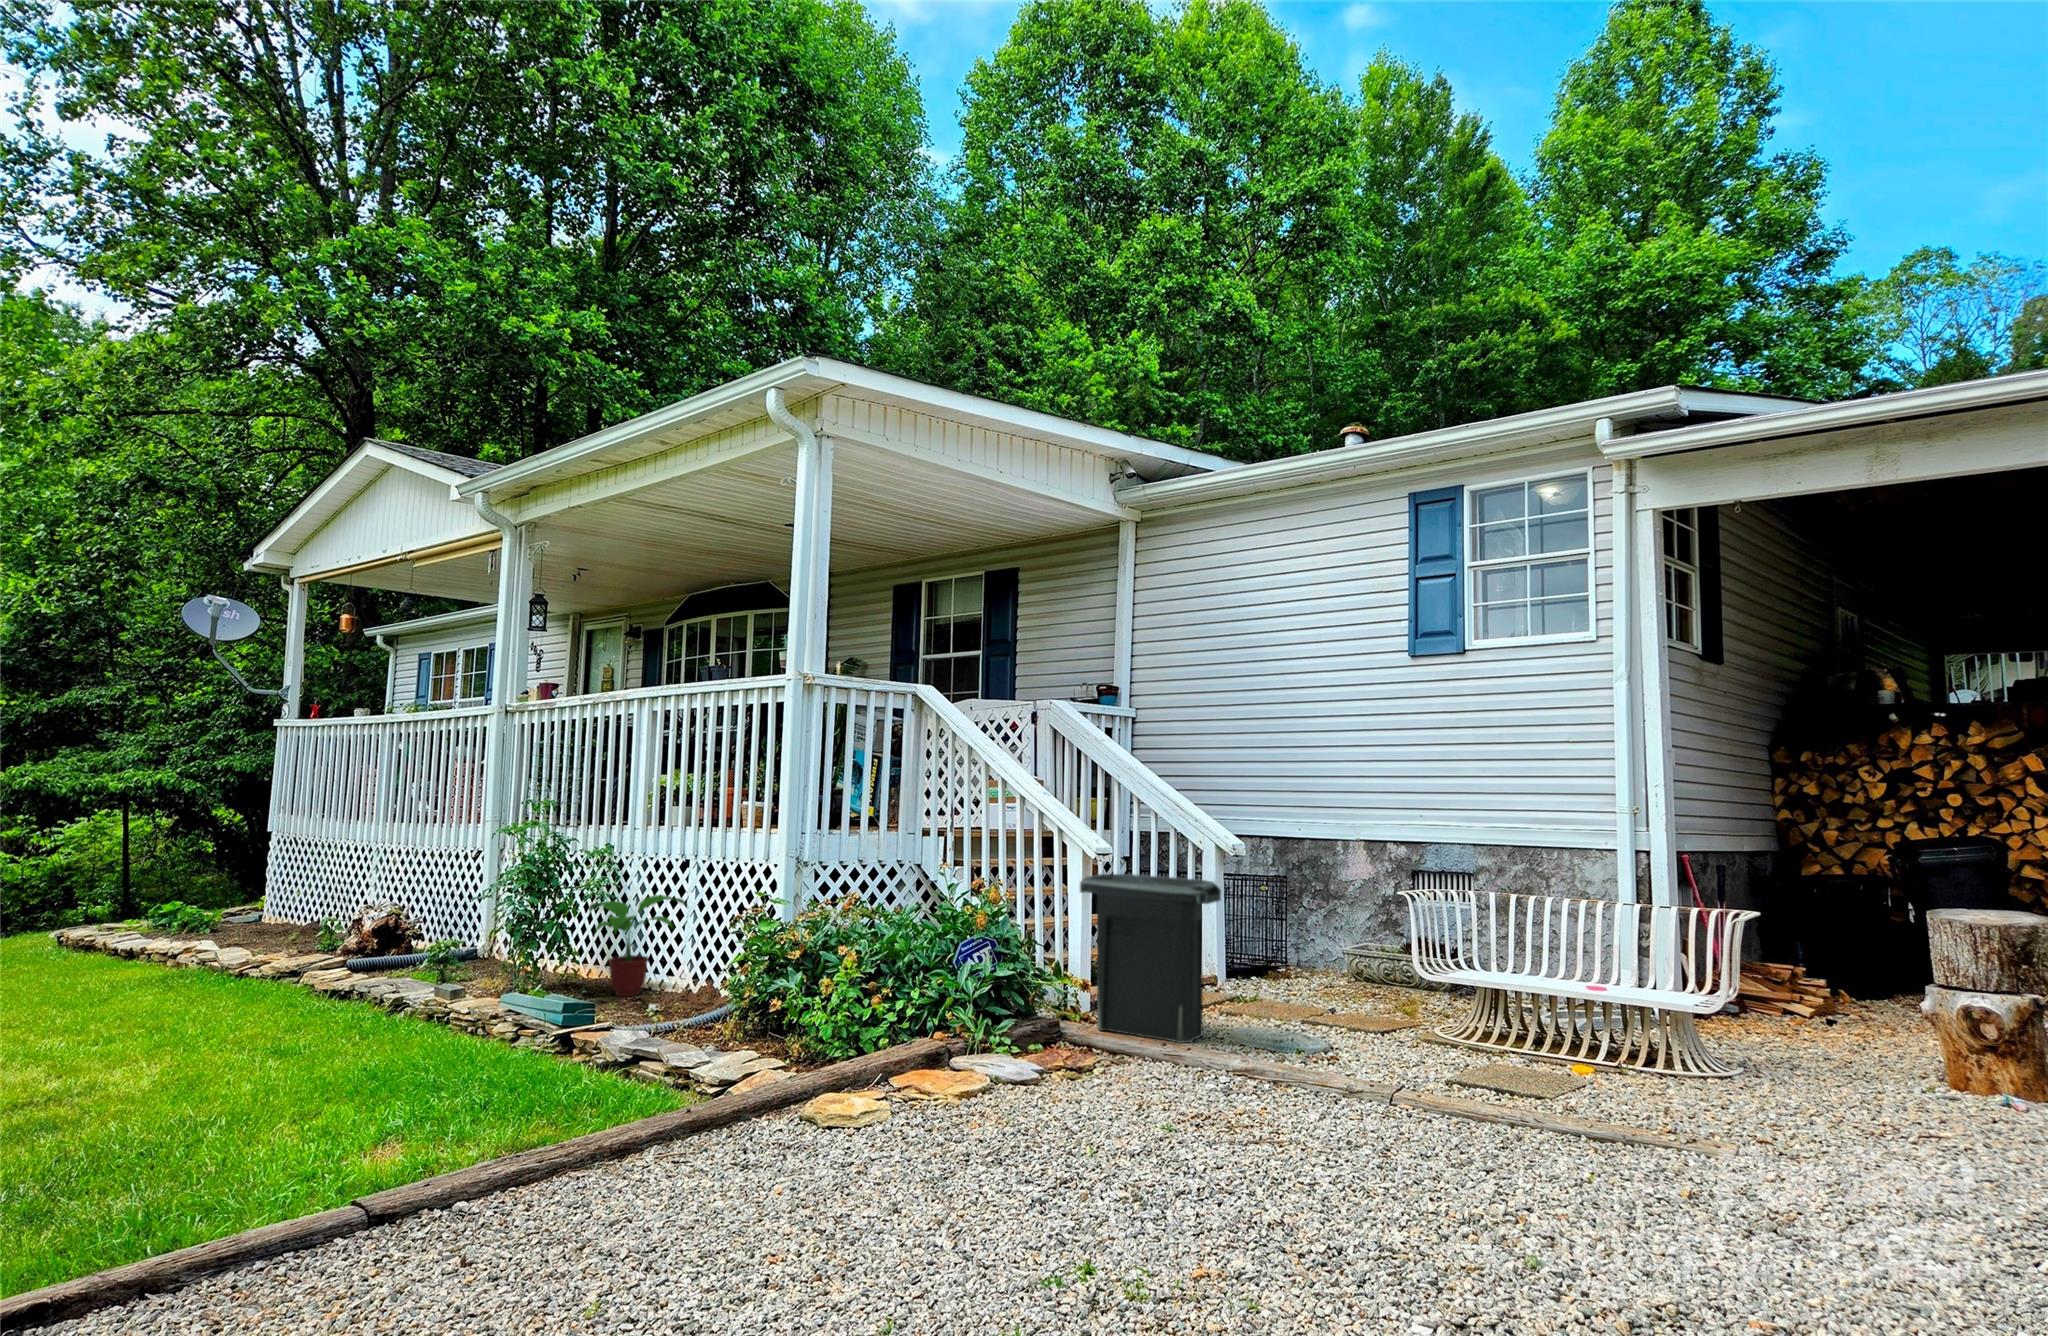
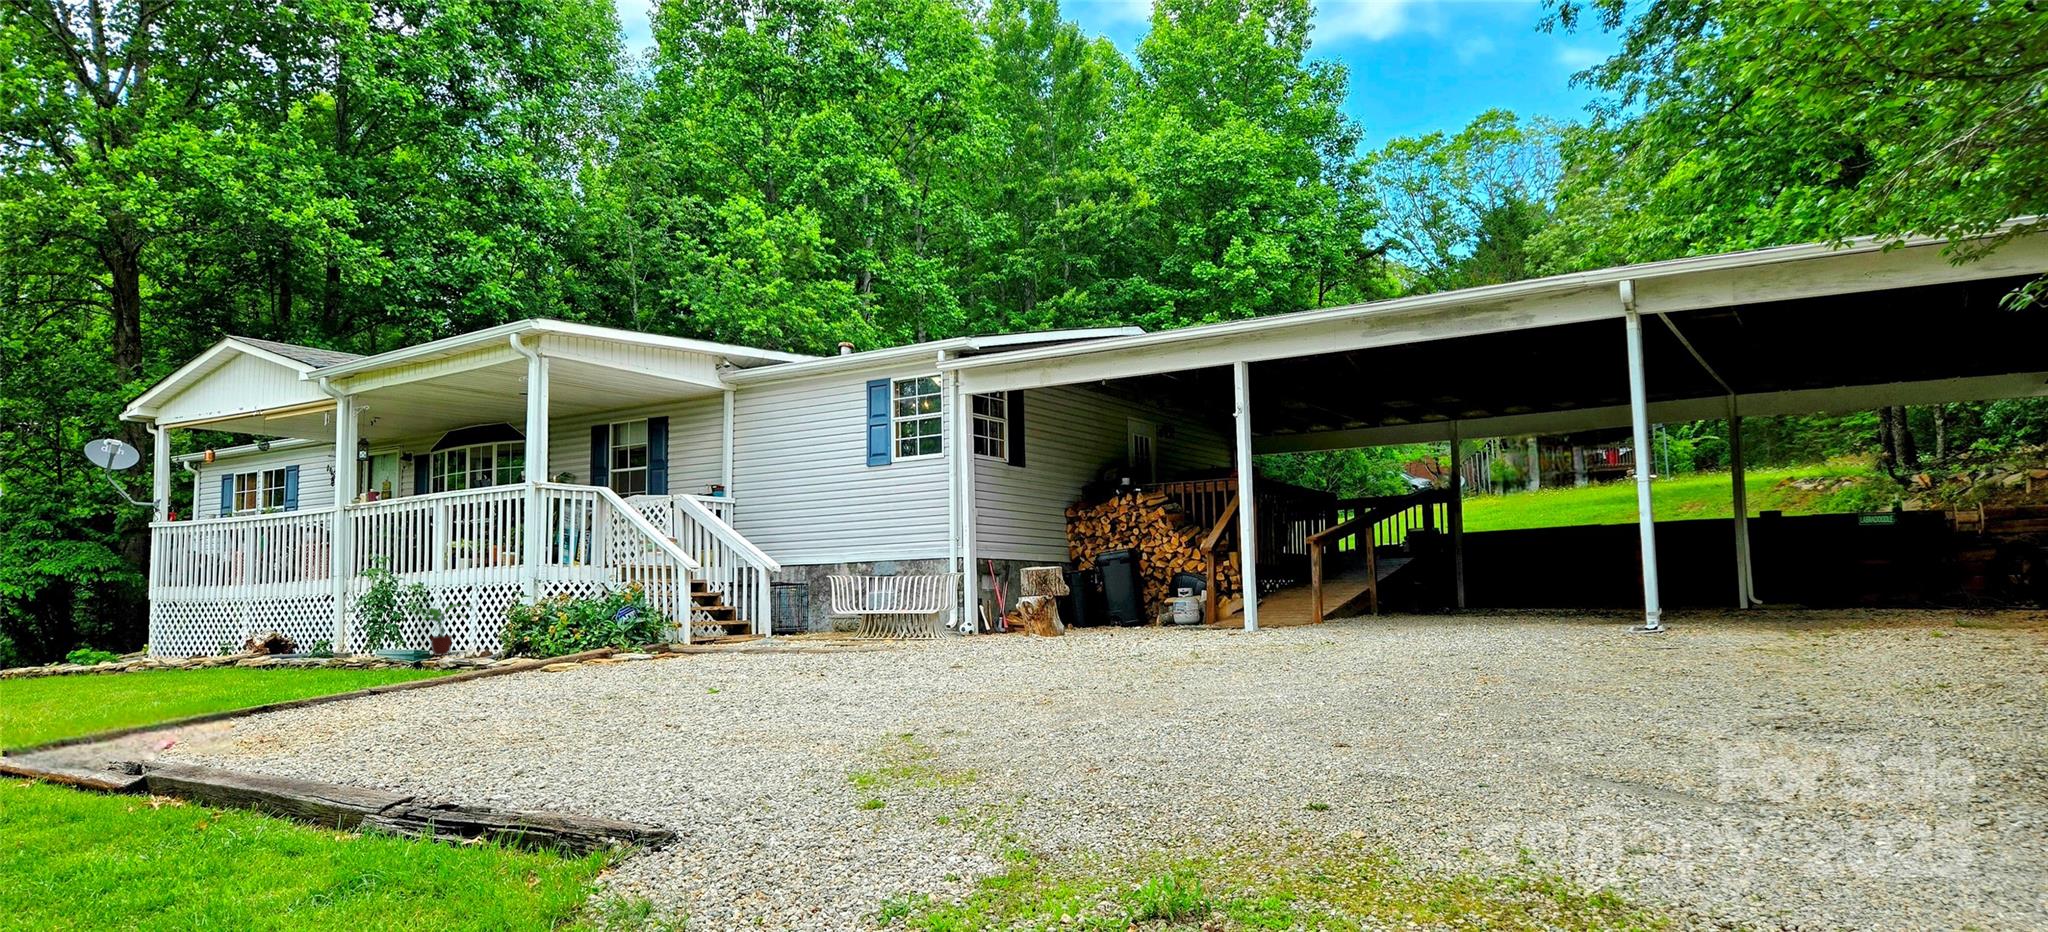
trash can: present [1080,874,1221,1043] -> none [680,575,744,648]

